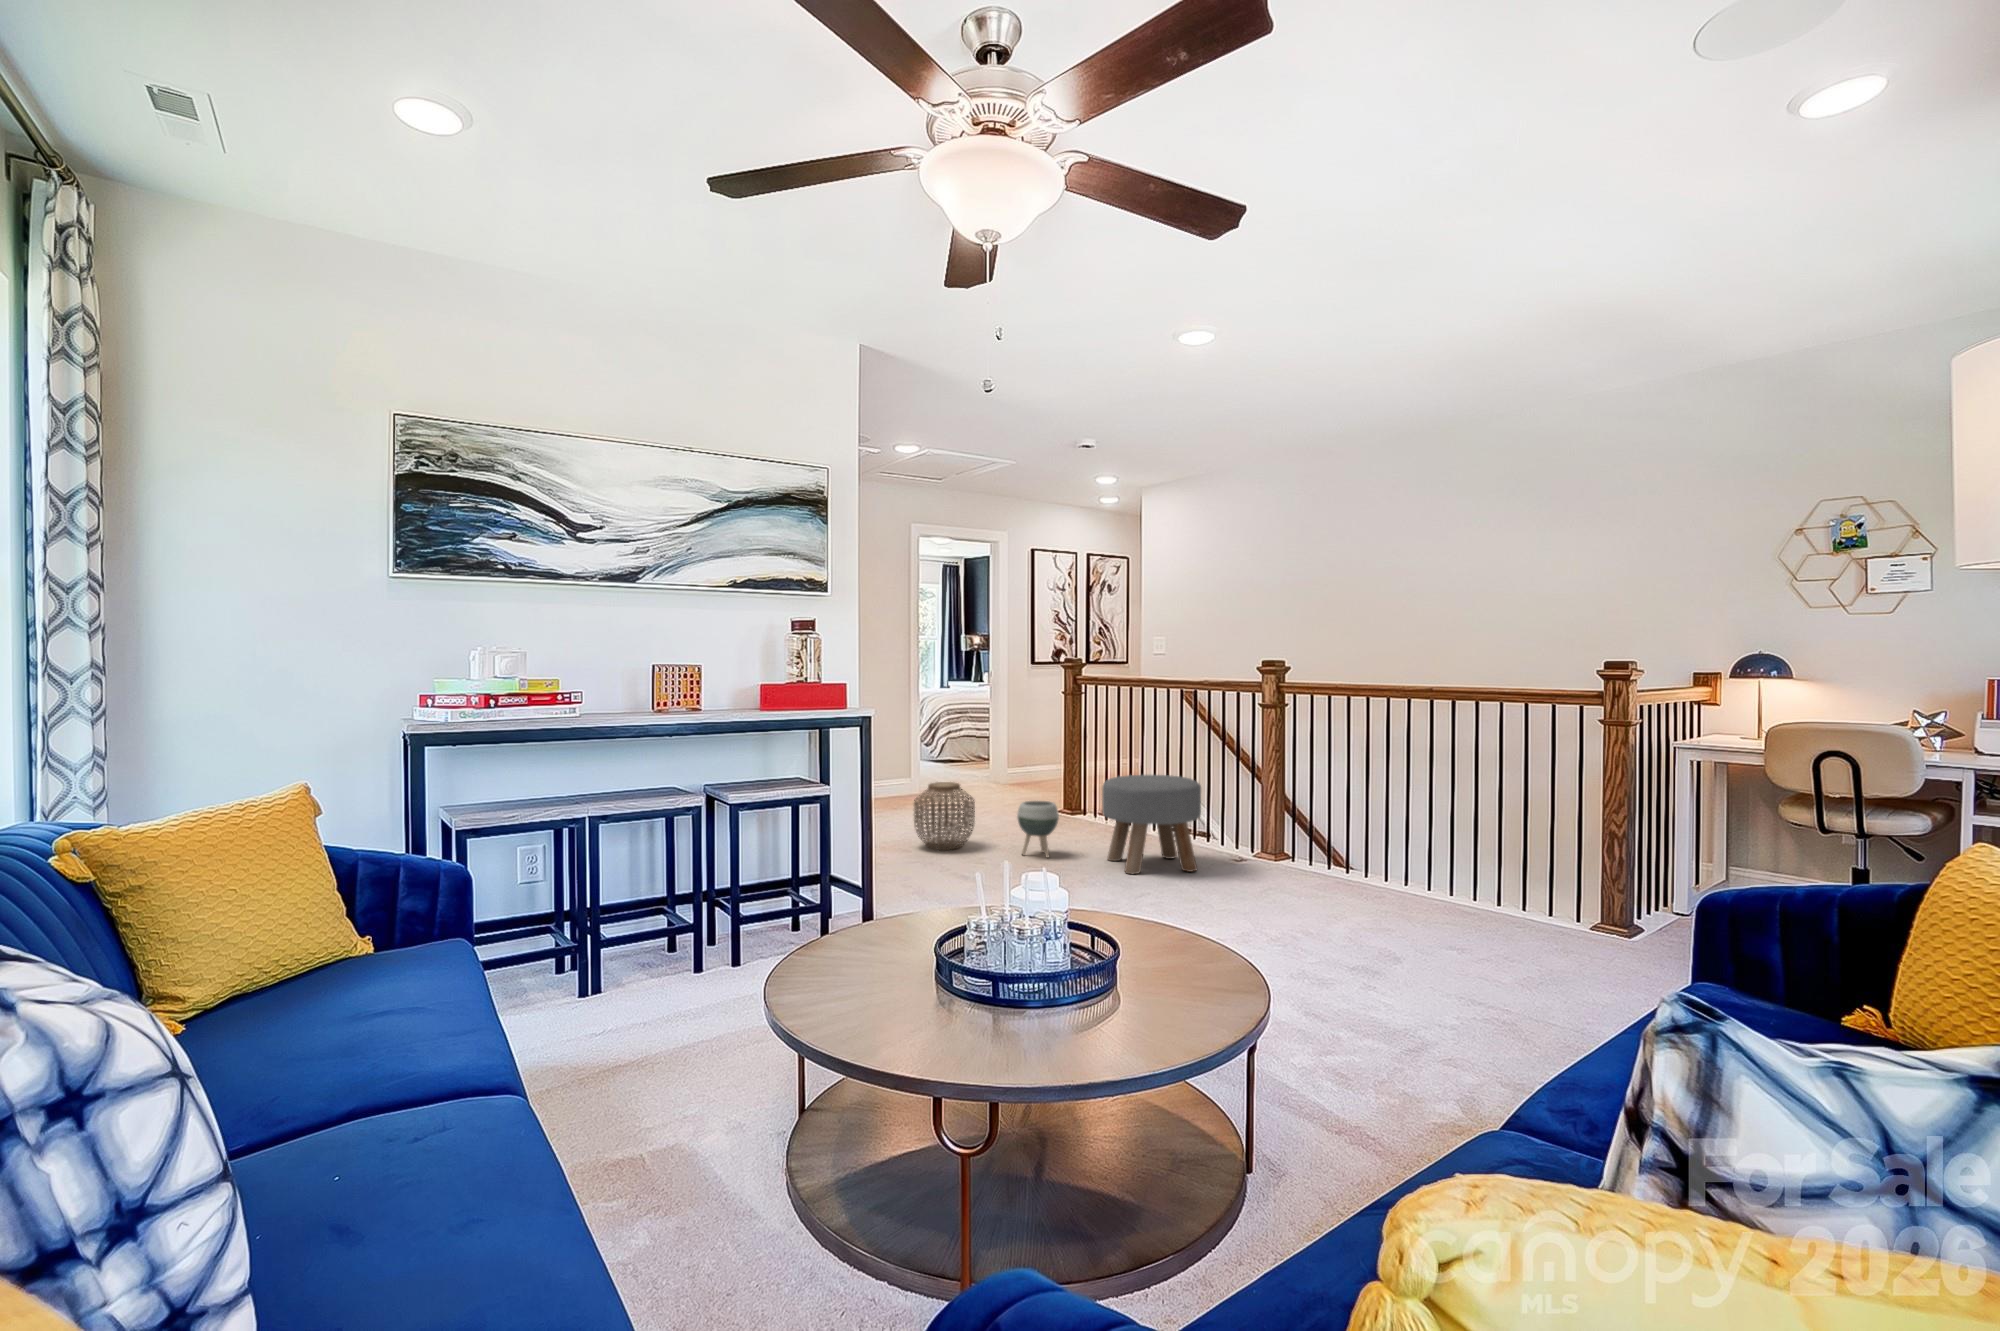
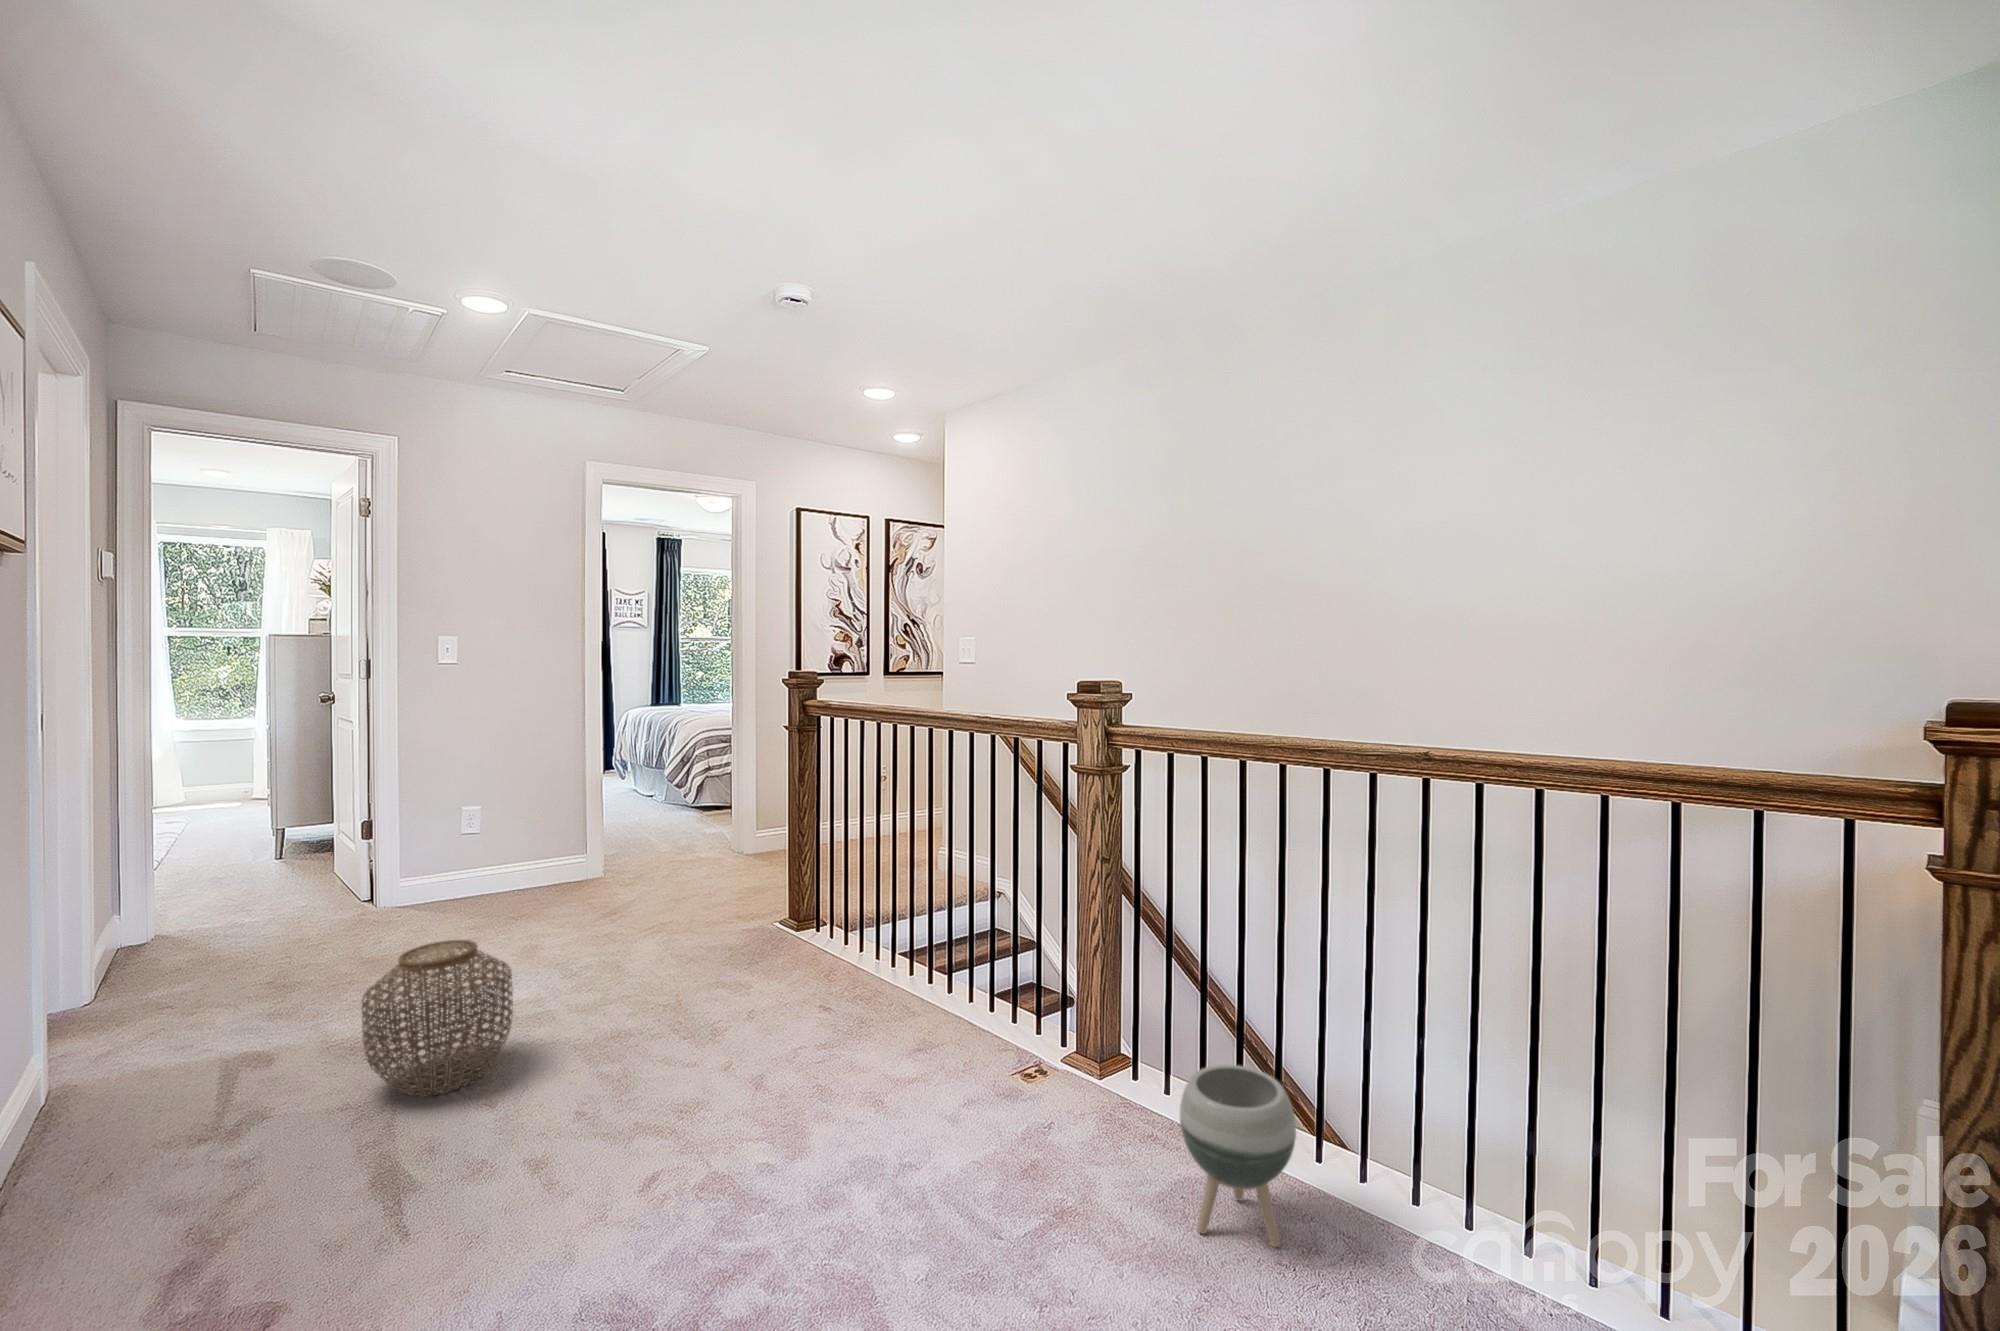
ottoman: present [1102,775,1201,874] -> none [724,922,939,1190]
planter: present [1017,801,1059,857] -> present [1180,1065,1296,1247]

